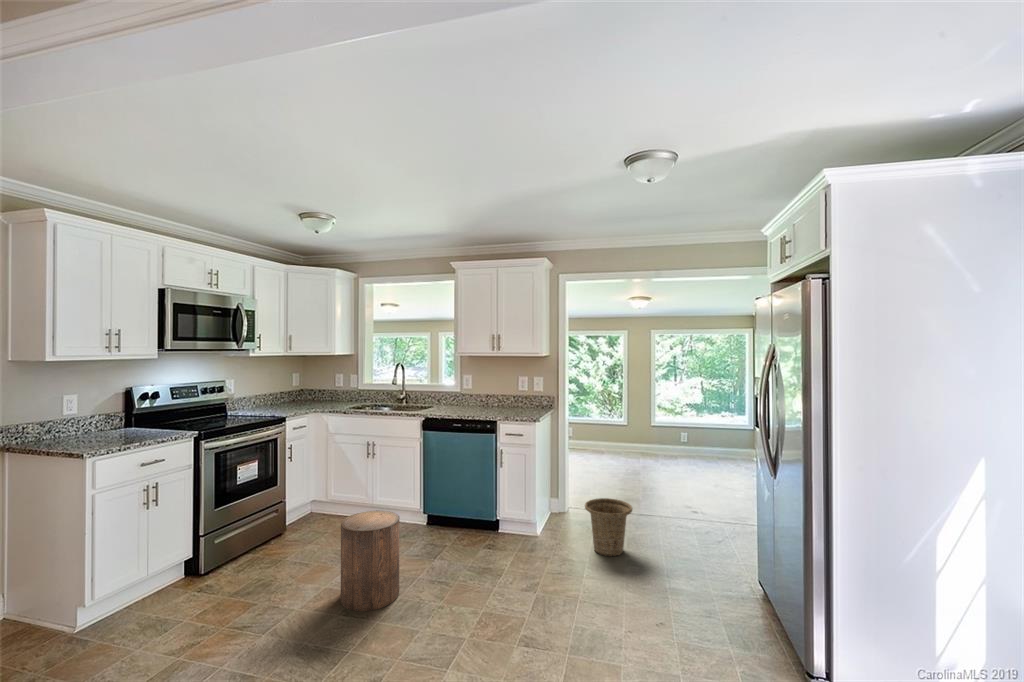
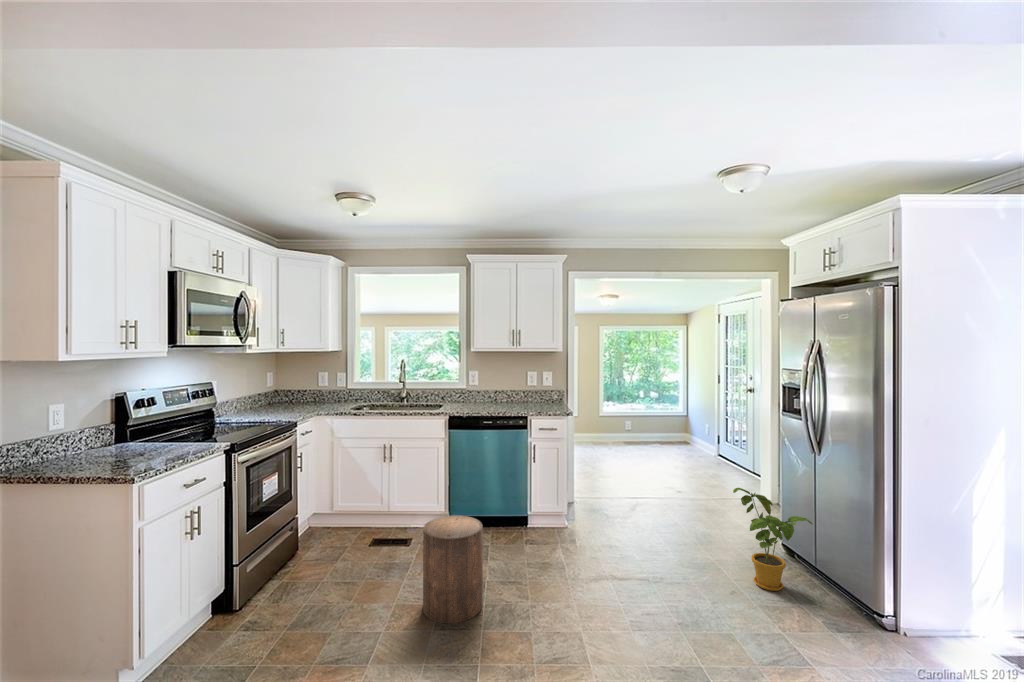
basket: present [585,498,632,556] -> none [617,486,663,540]
house plant: none [676,507,766,628] -> present [733,488,812,591]

